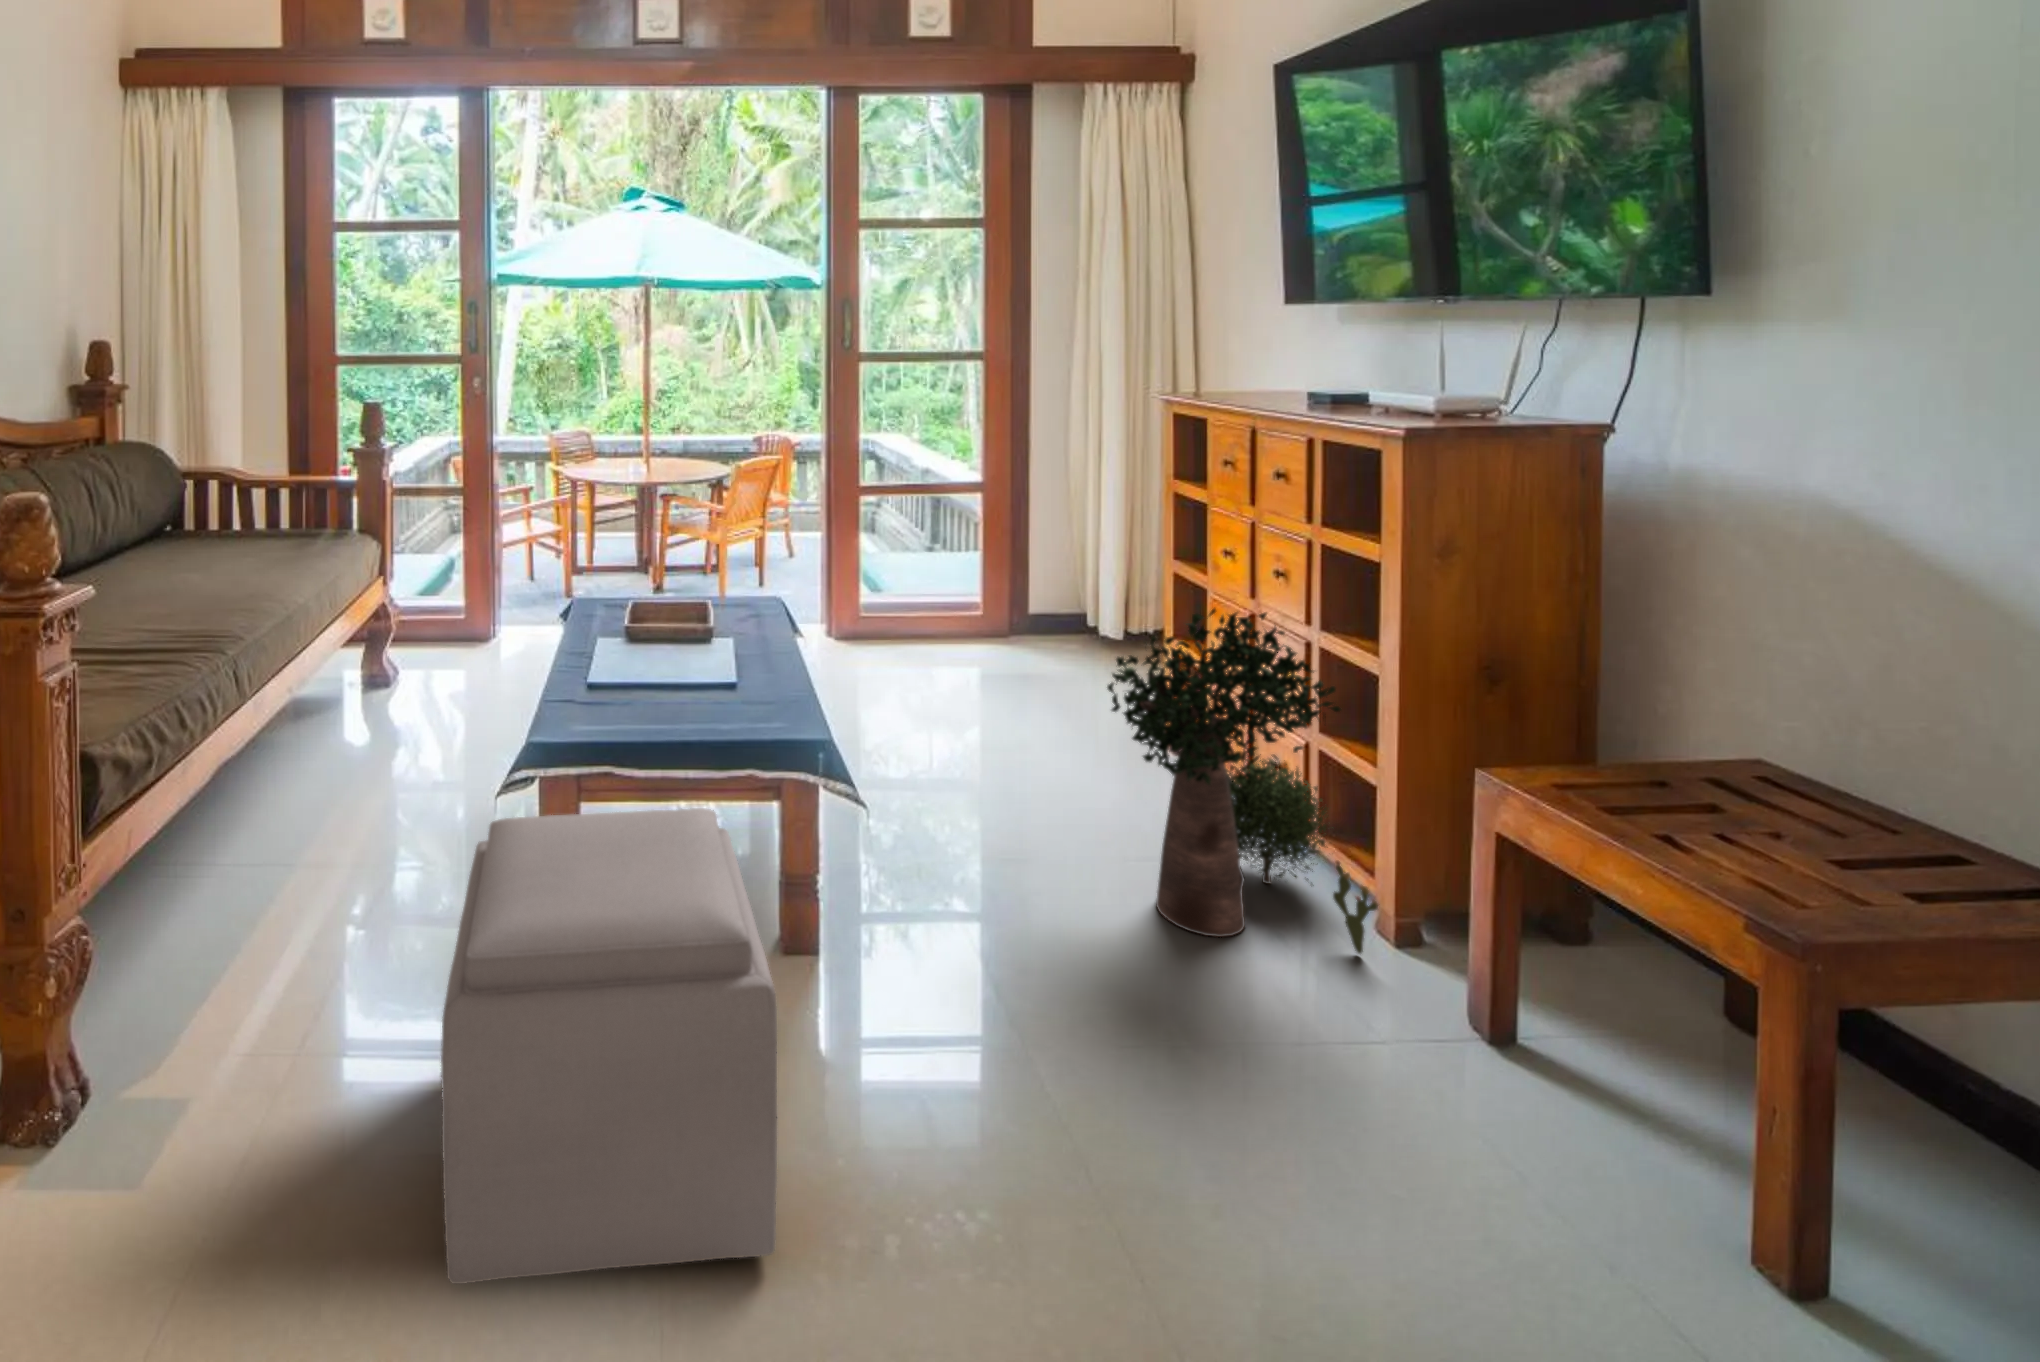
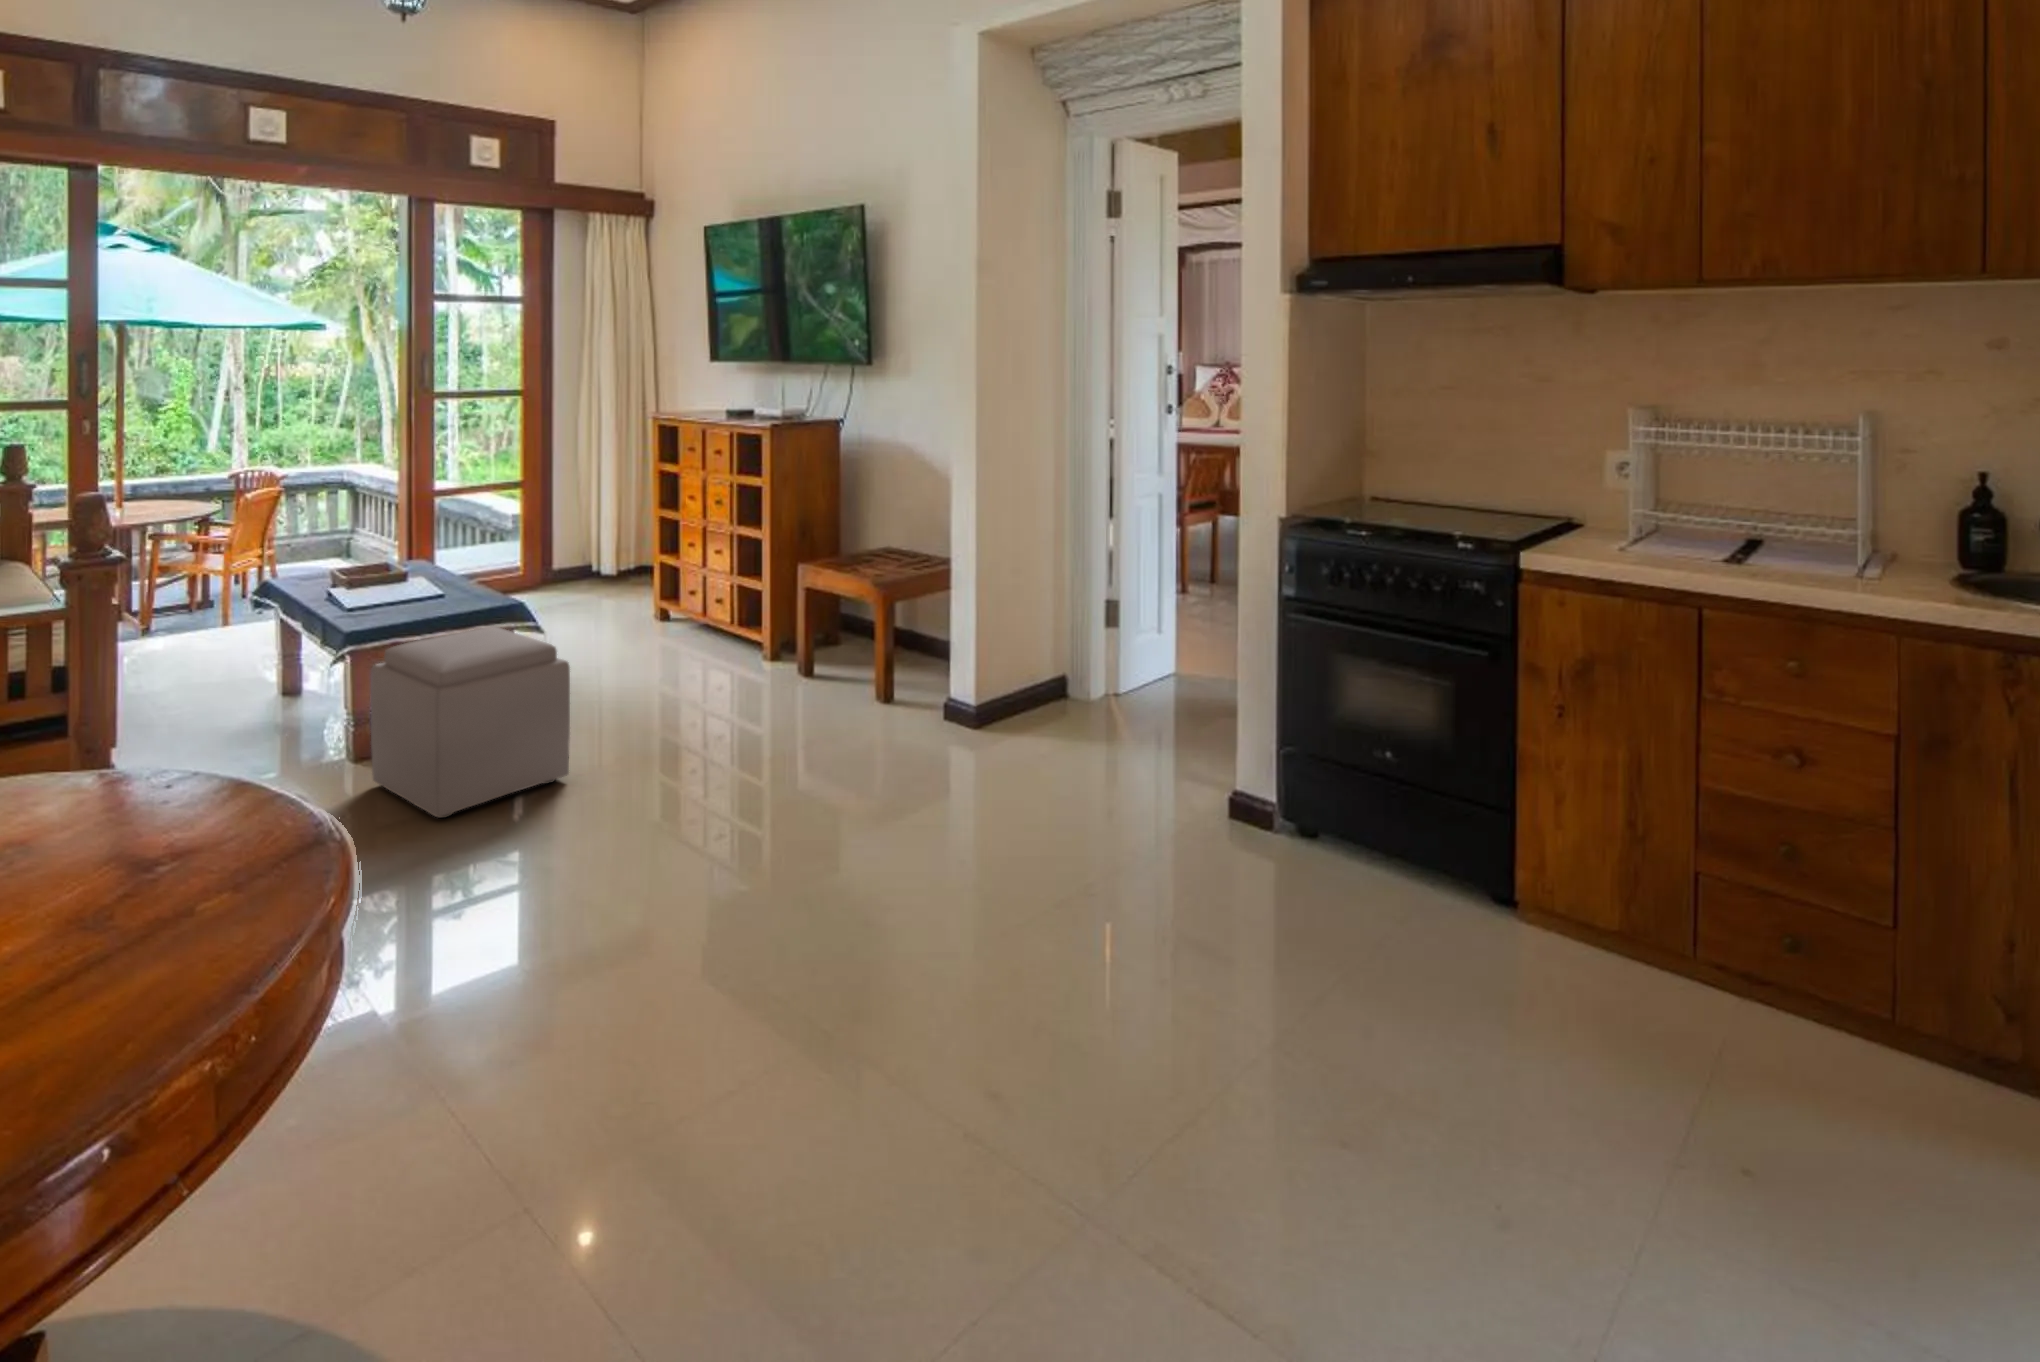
potted plant: present [1107,608,1378,954] -> none [648,516,766,673]

